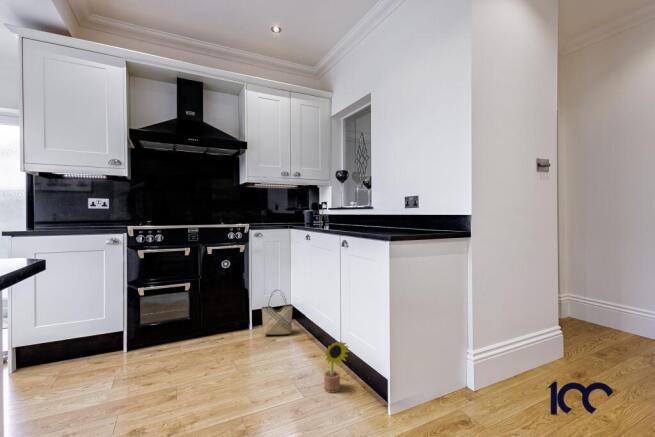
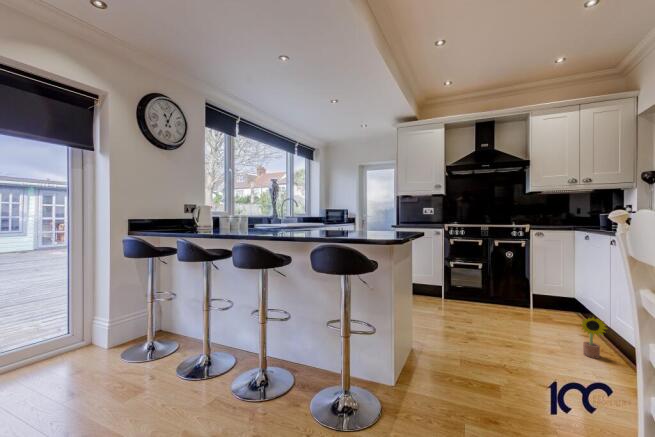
woven basket: present [262,290,293,335] -> none [540,280,572,318]

